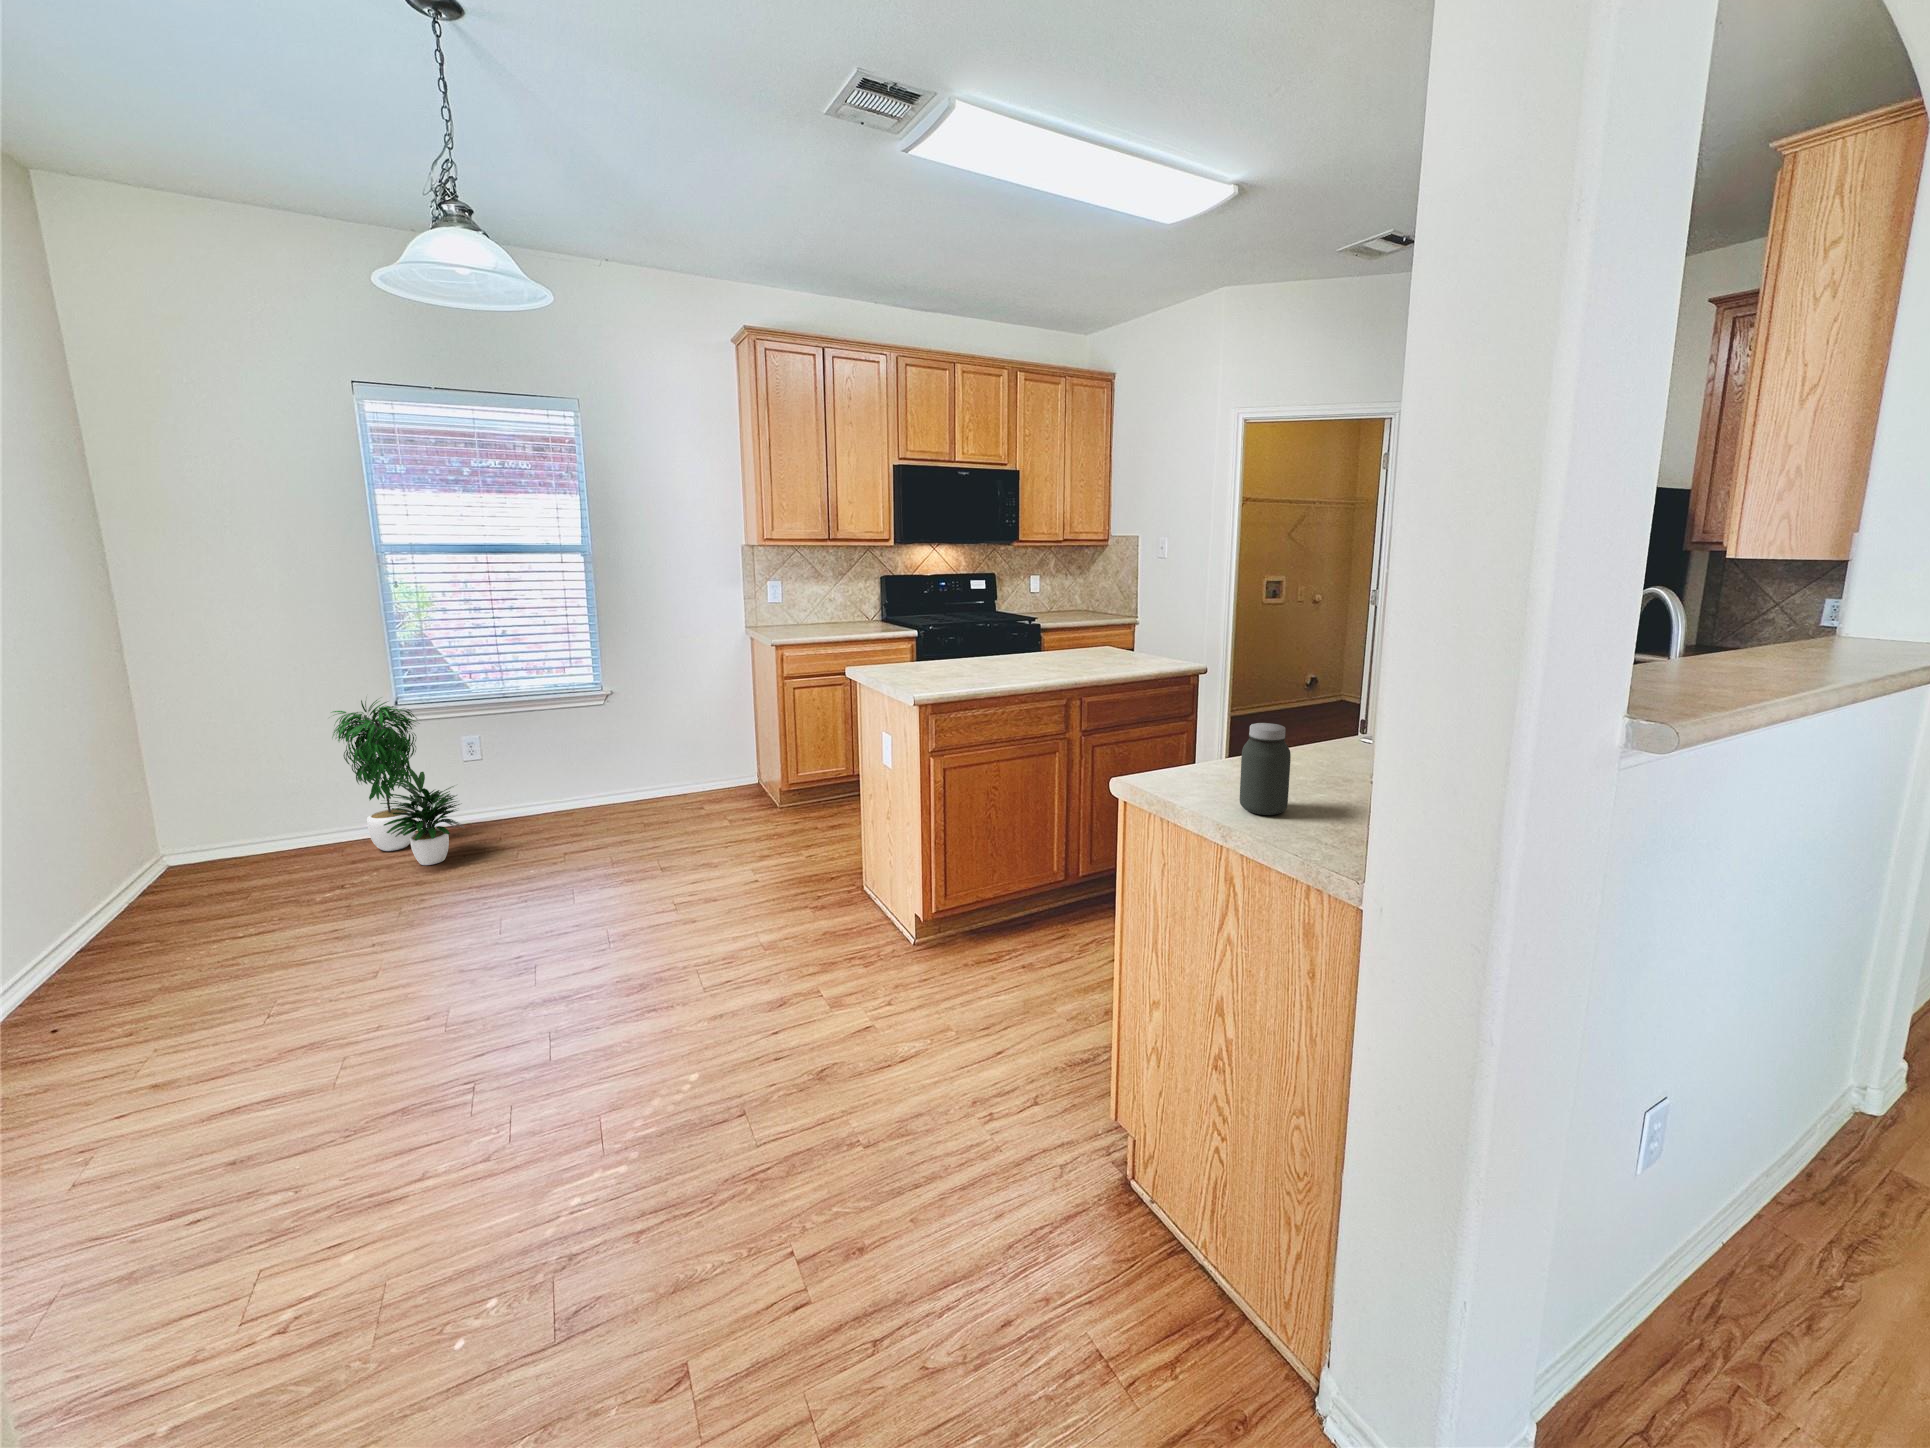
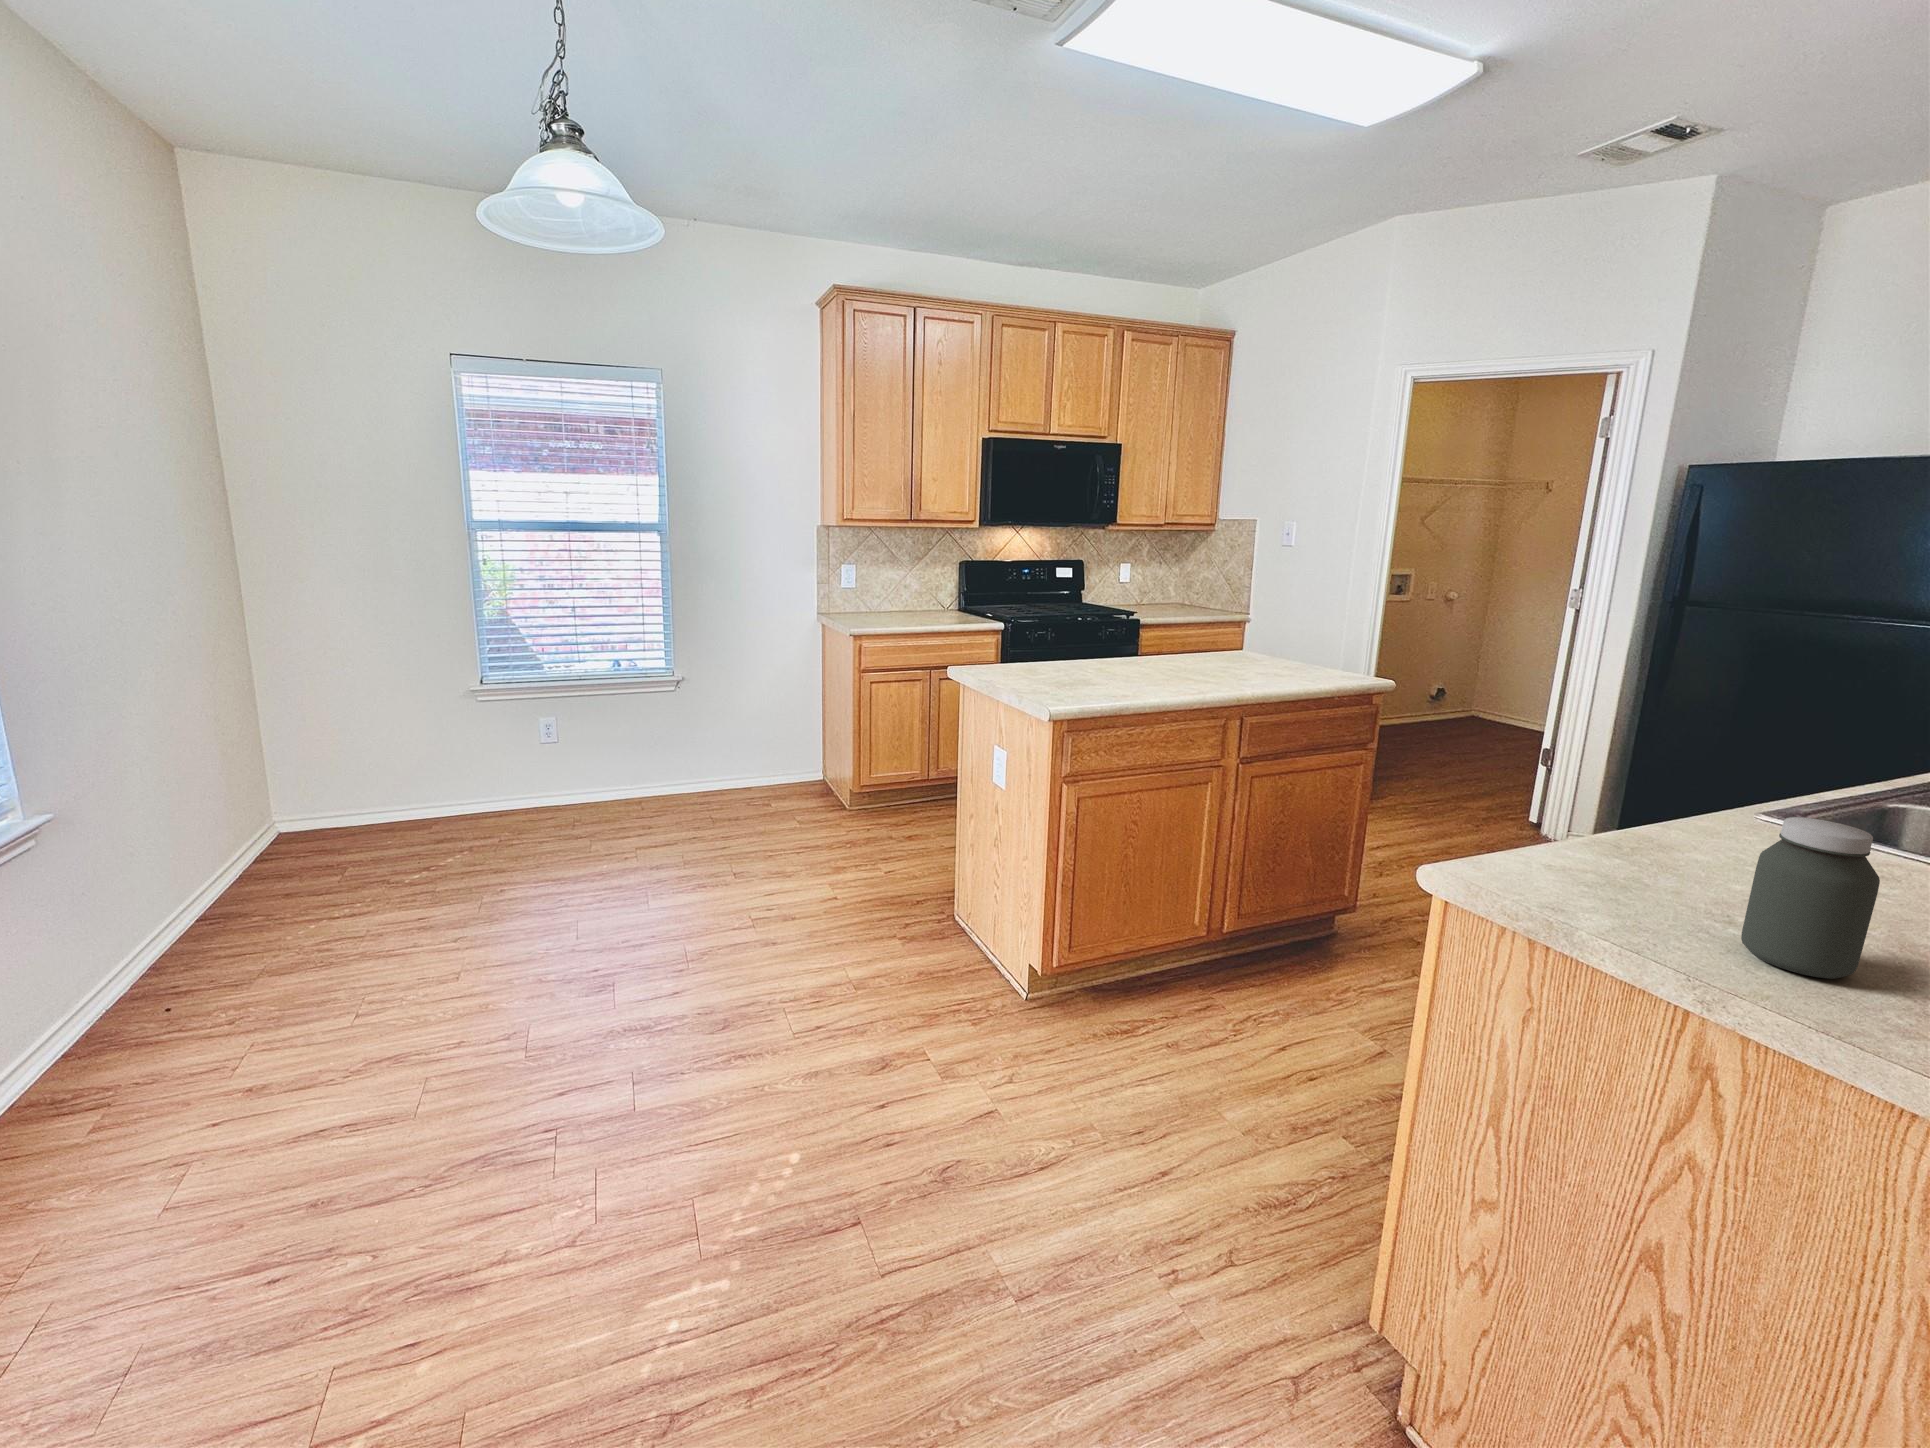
potted plant: present [332,700,464,865] -> none [421,672,544,849]

